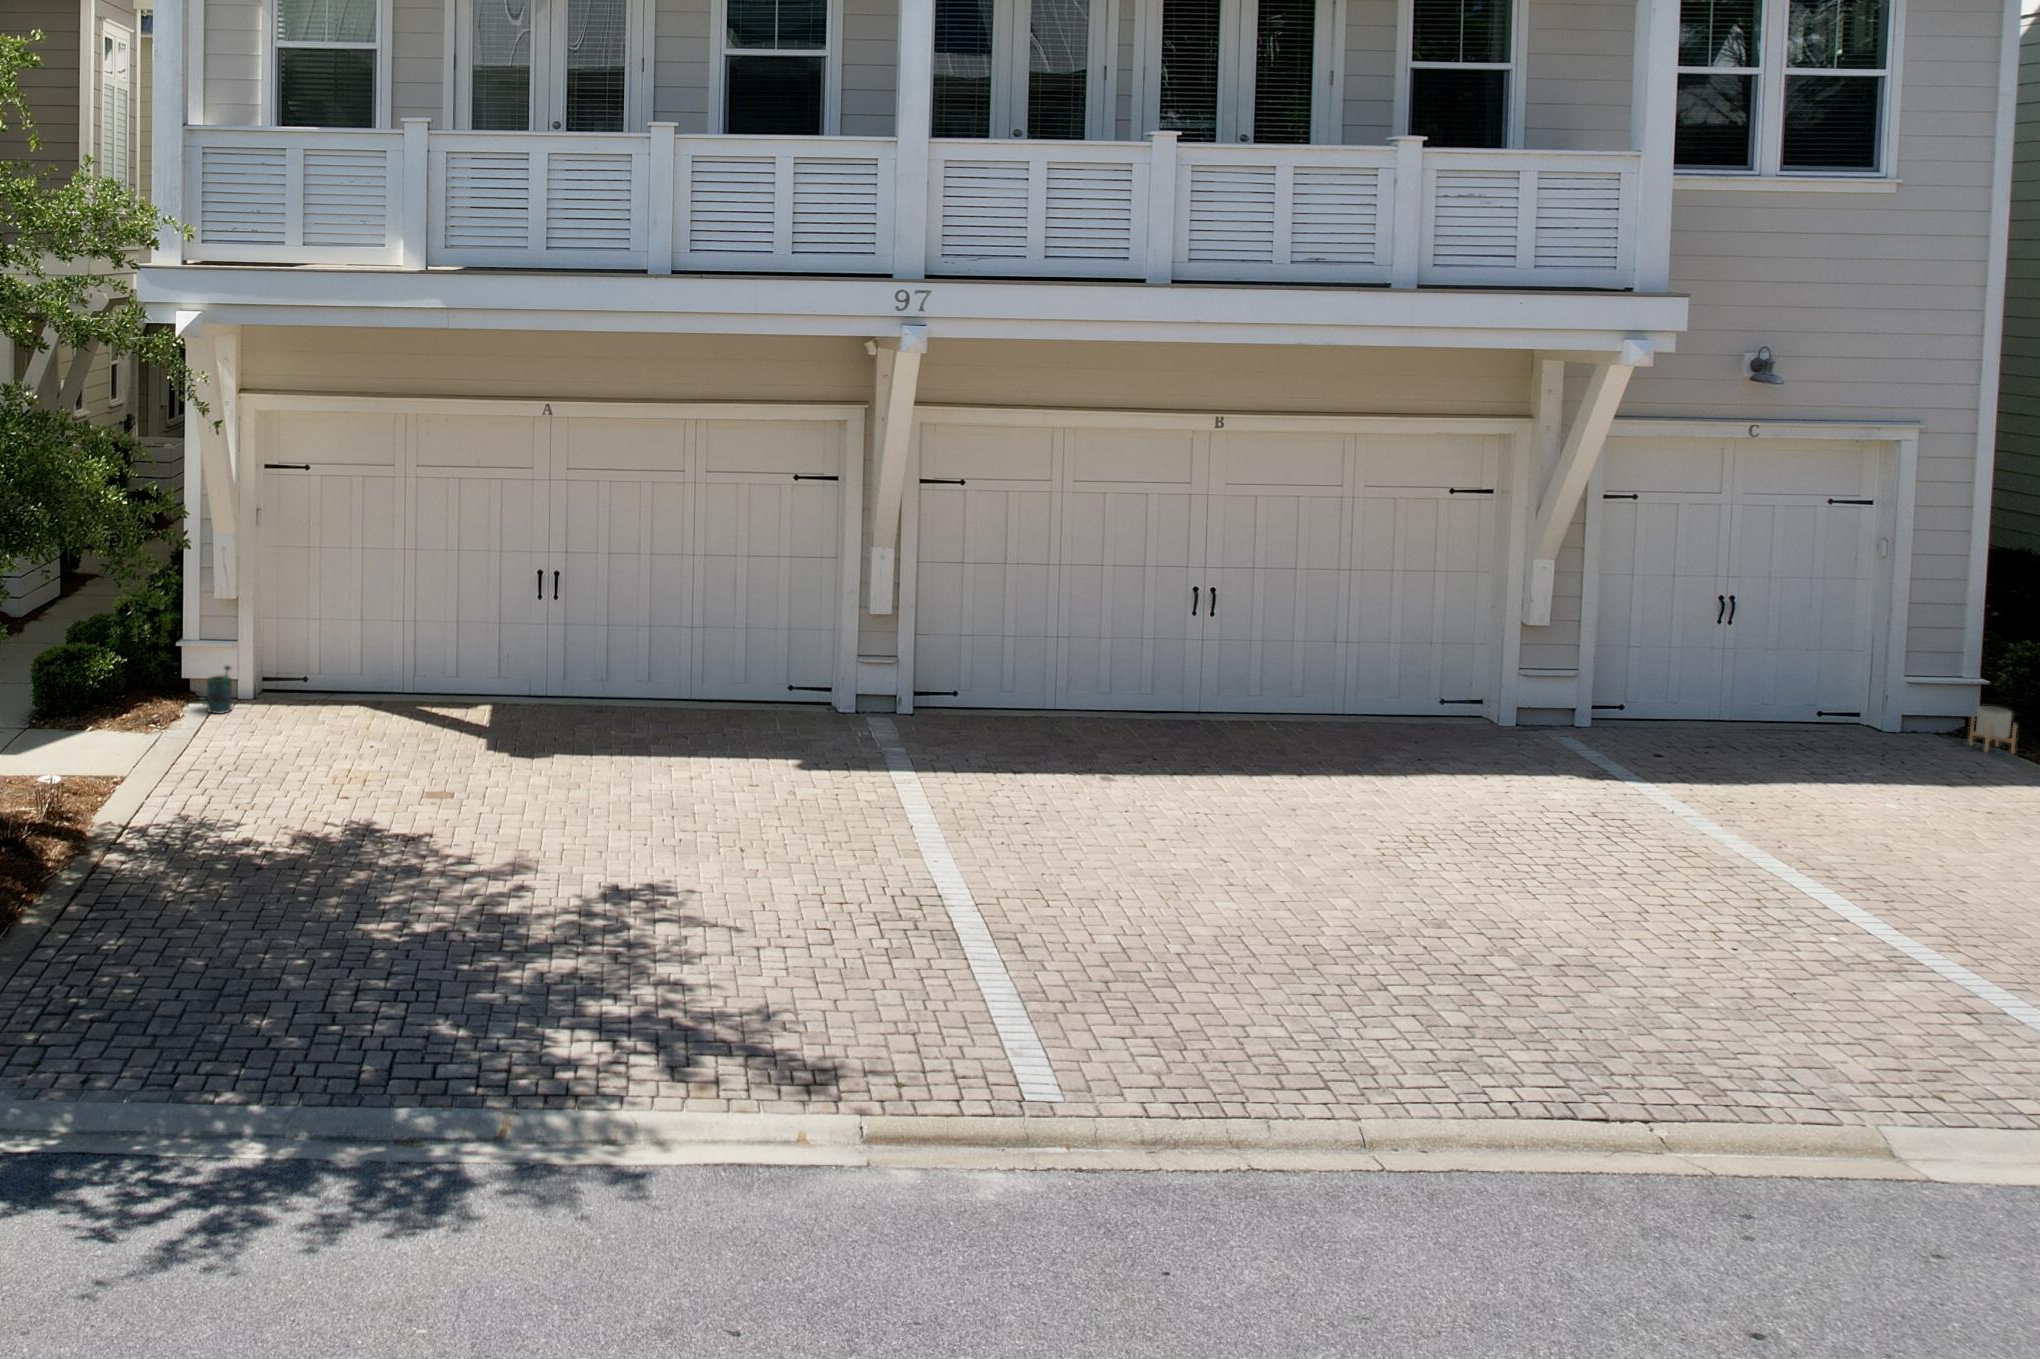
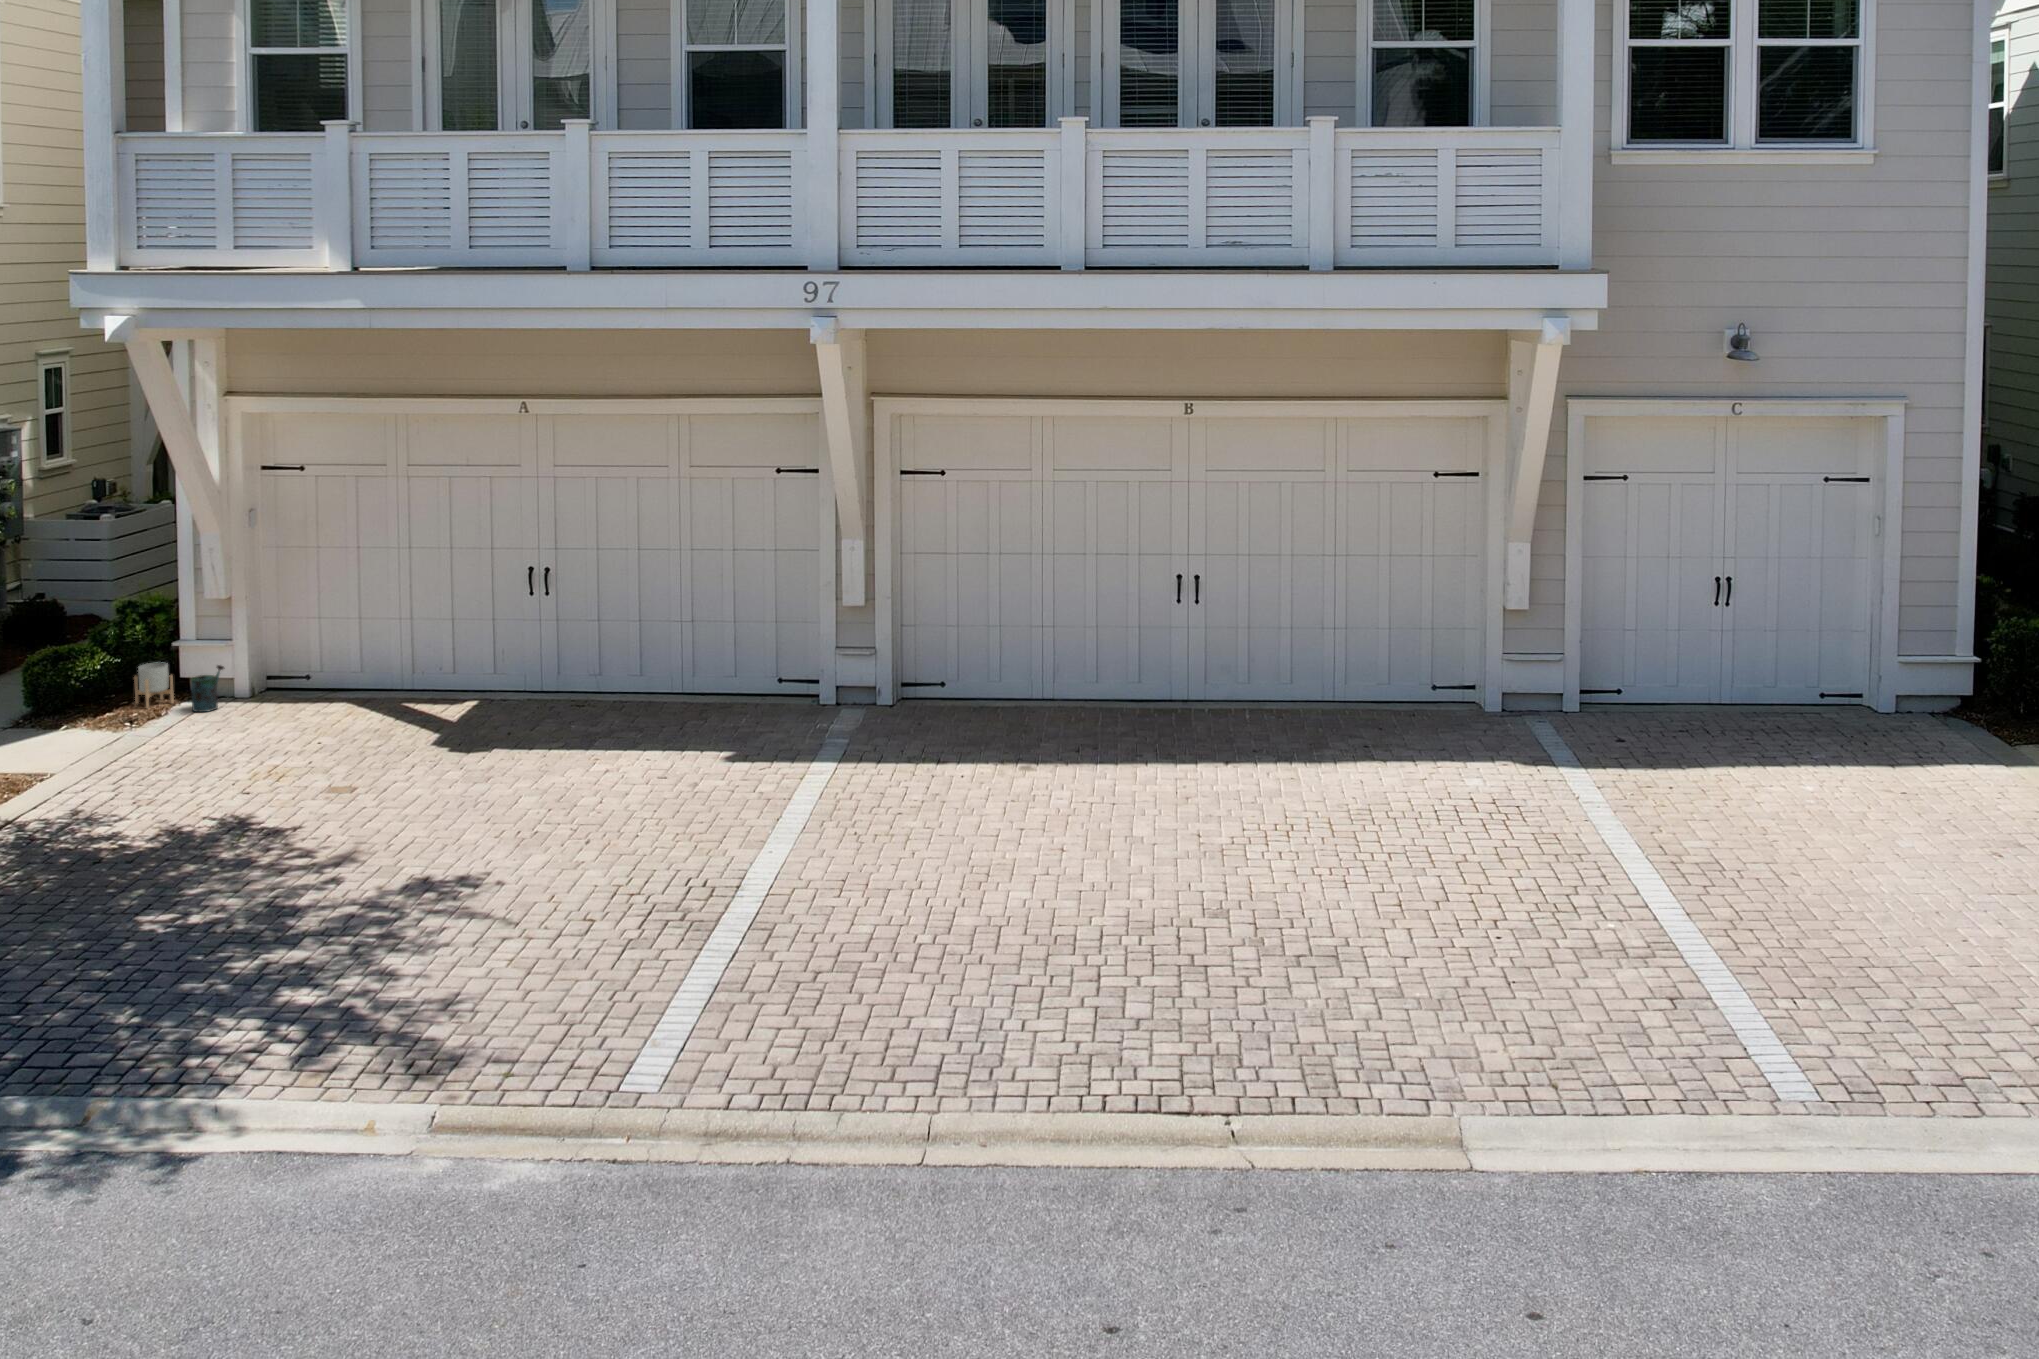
planter: present [1969,706,2017,753] -> present [134,662,174,709]

